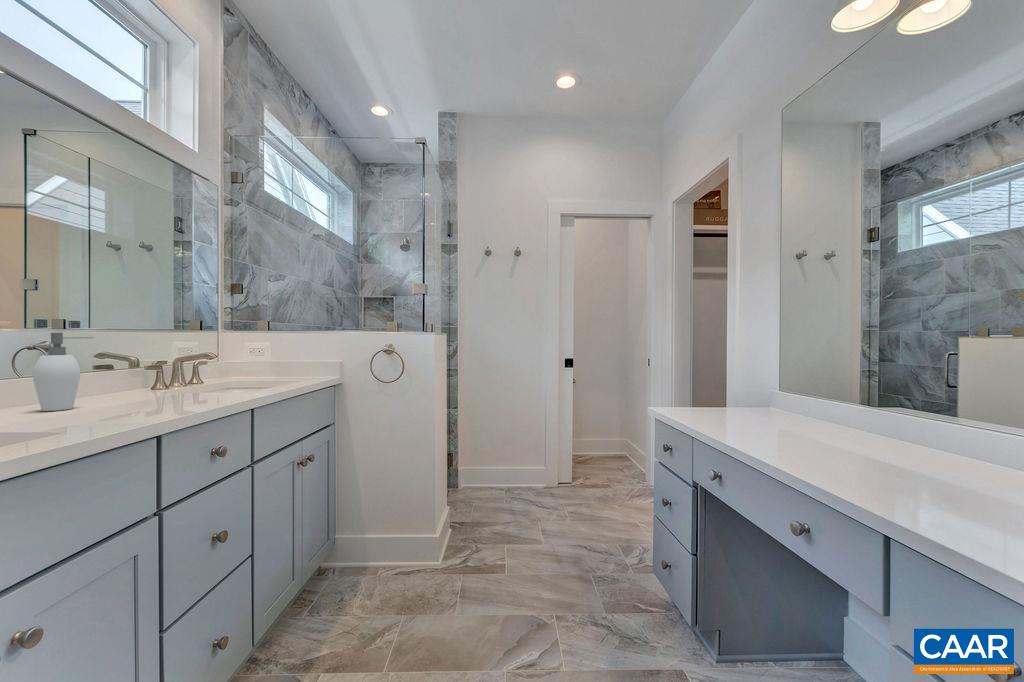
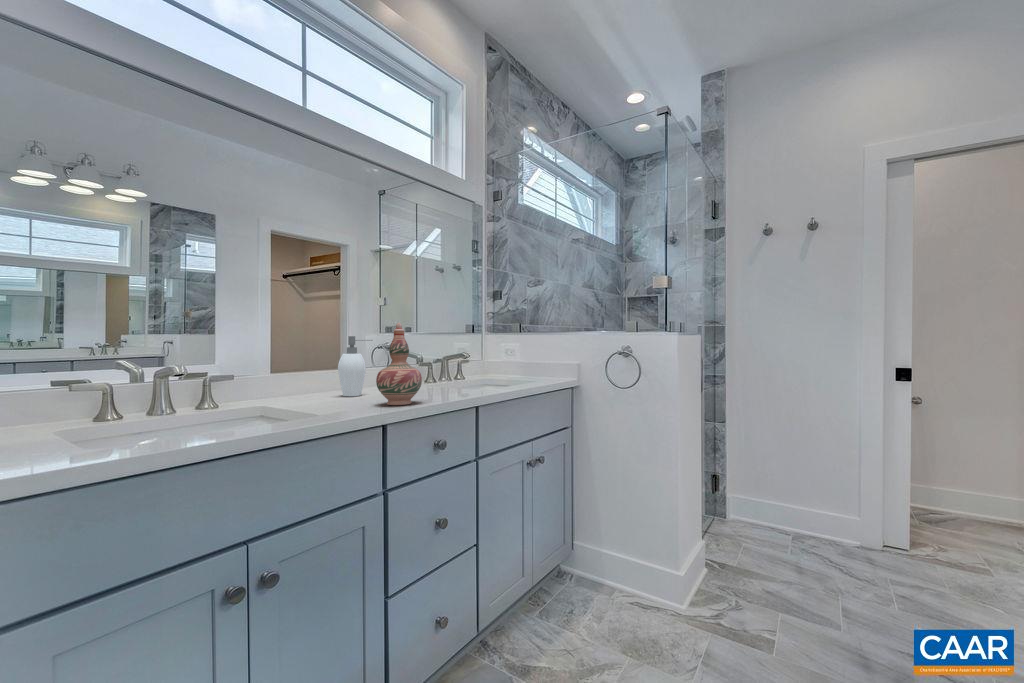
decorative vase: none [130,317,194,413] -> present [376,323,422,405]

